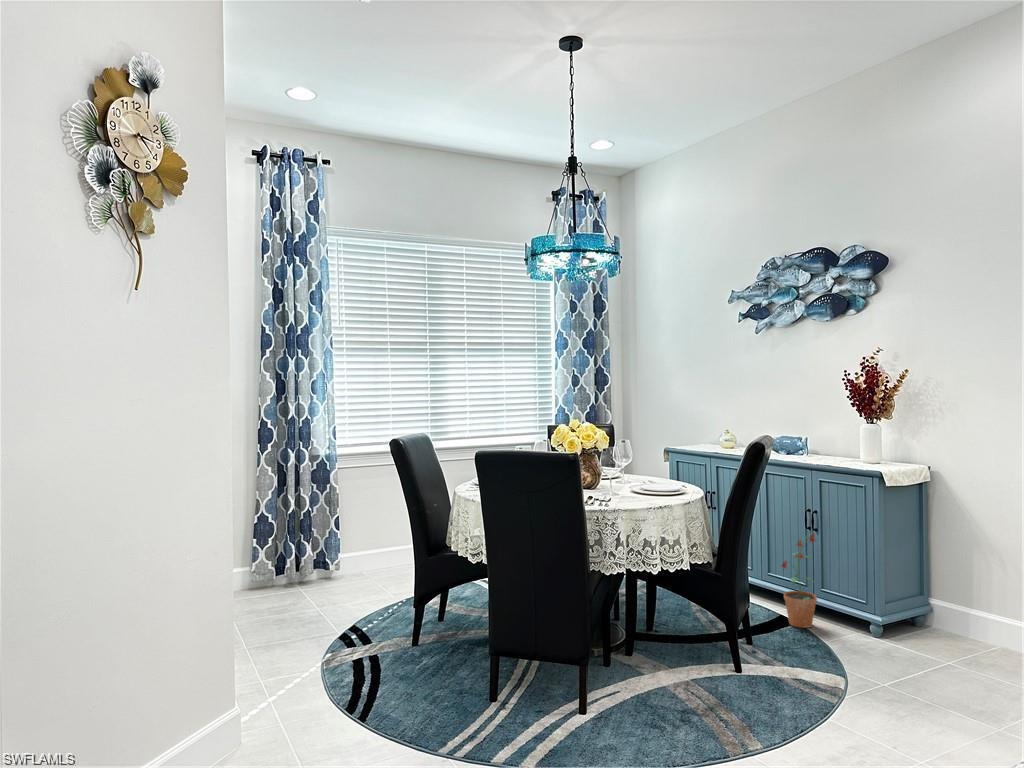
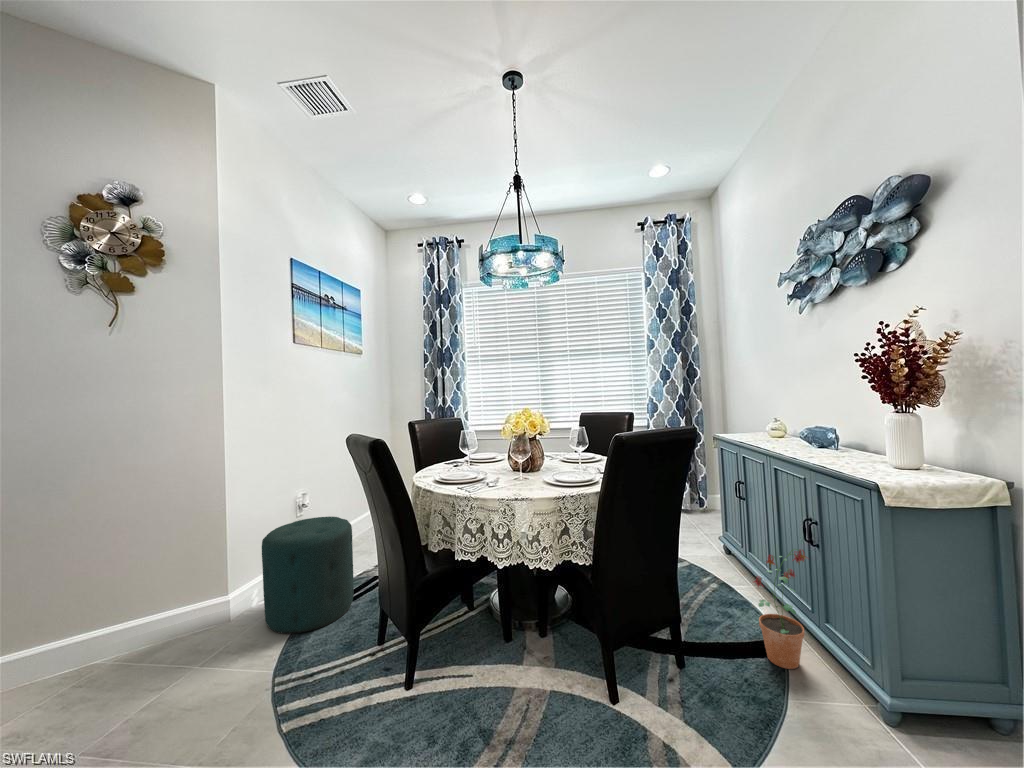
ottoman: none [289,576,404,729] -> present [262,517,354,634]

